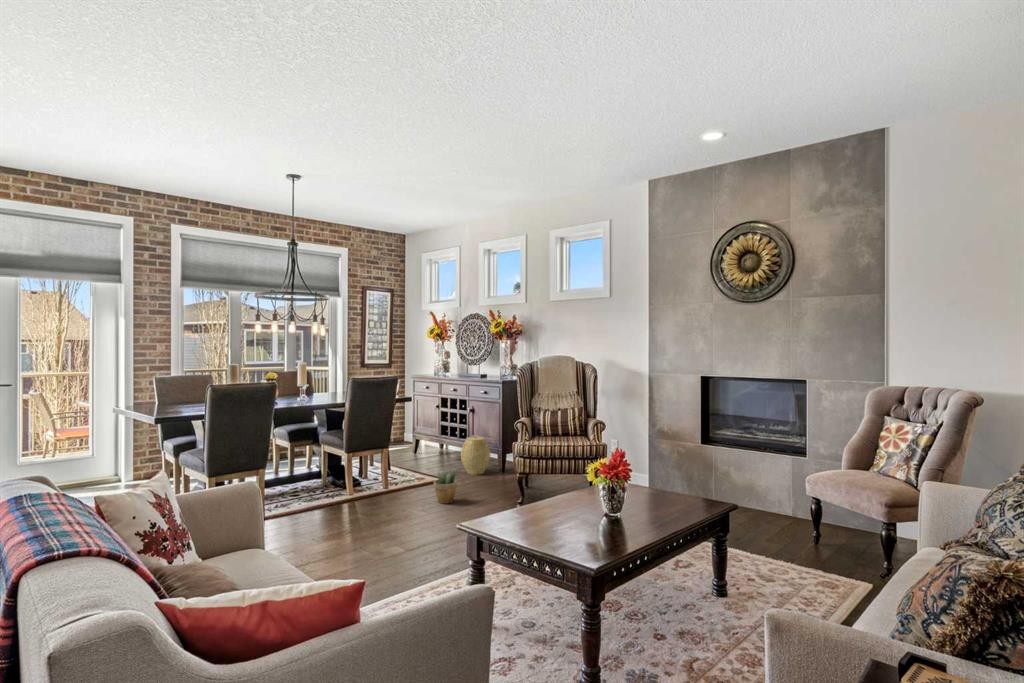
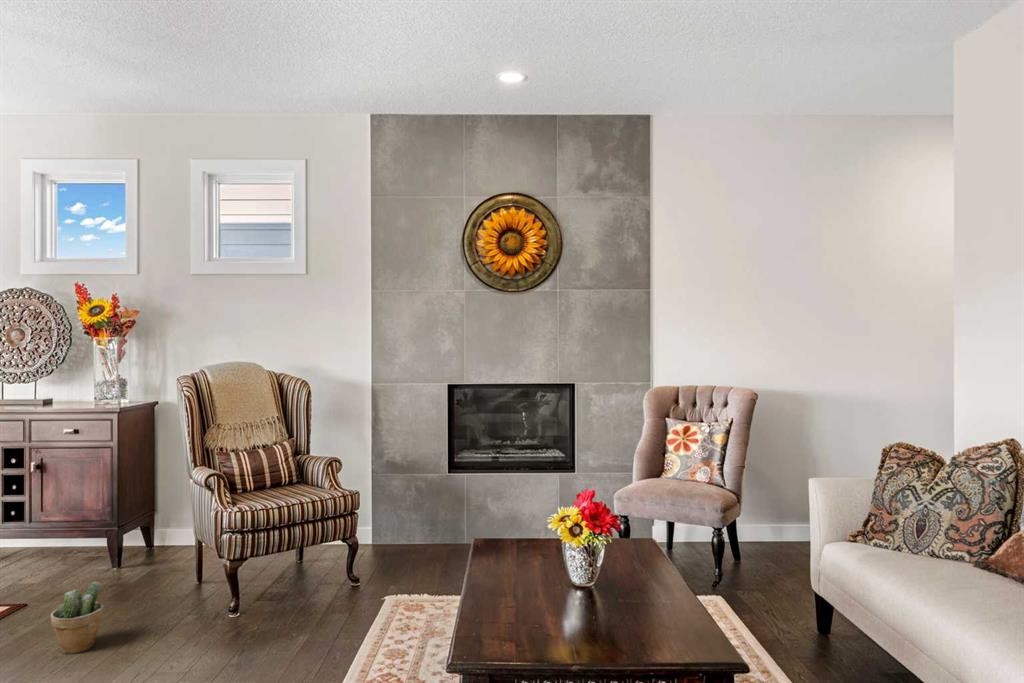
woven basket: present [461,436,490,475] -> none [34,511,98,583]

